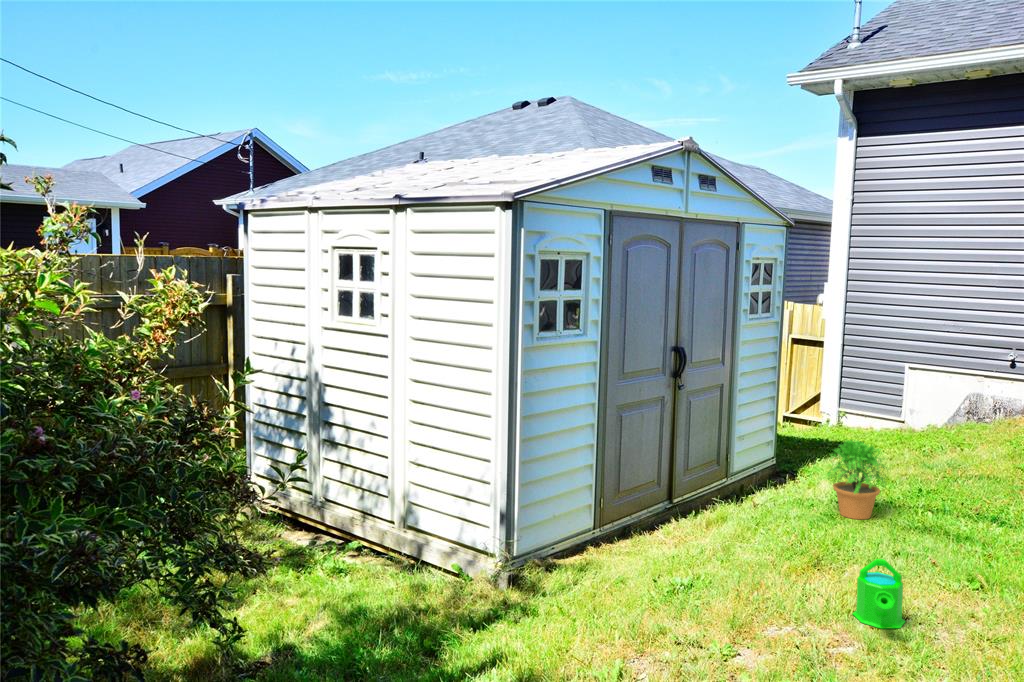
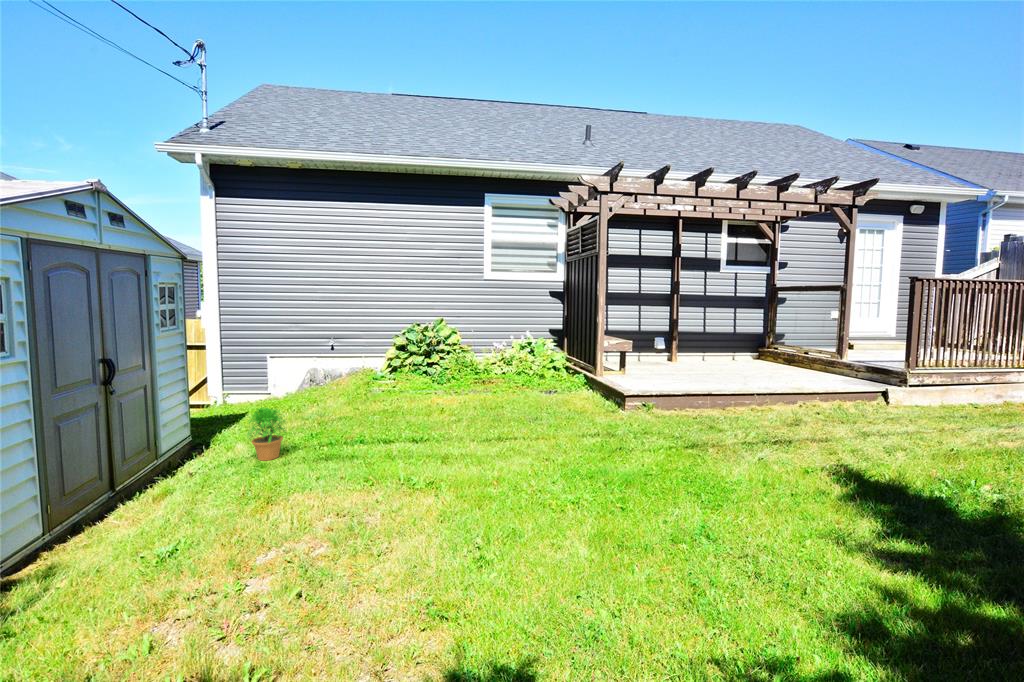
watering can: present [853,559,905,629] -> none [293,474,325,519]

